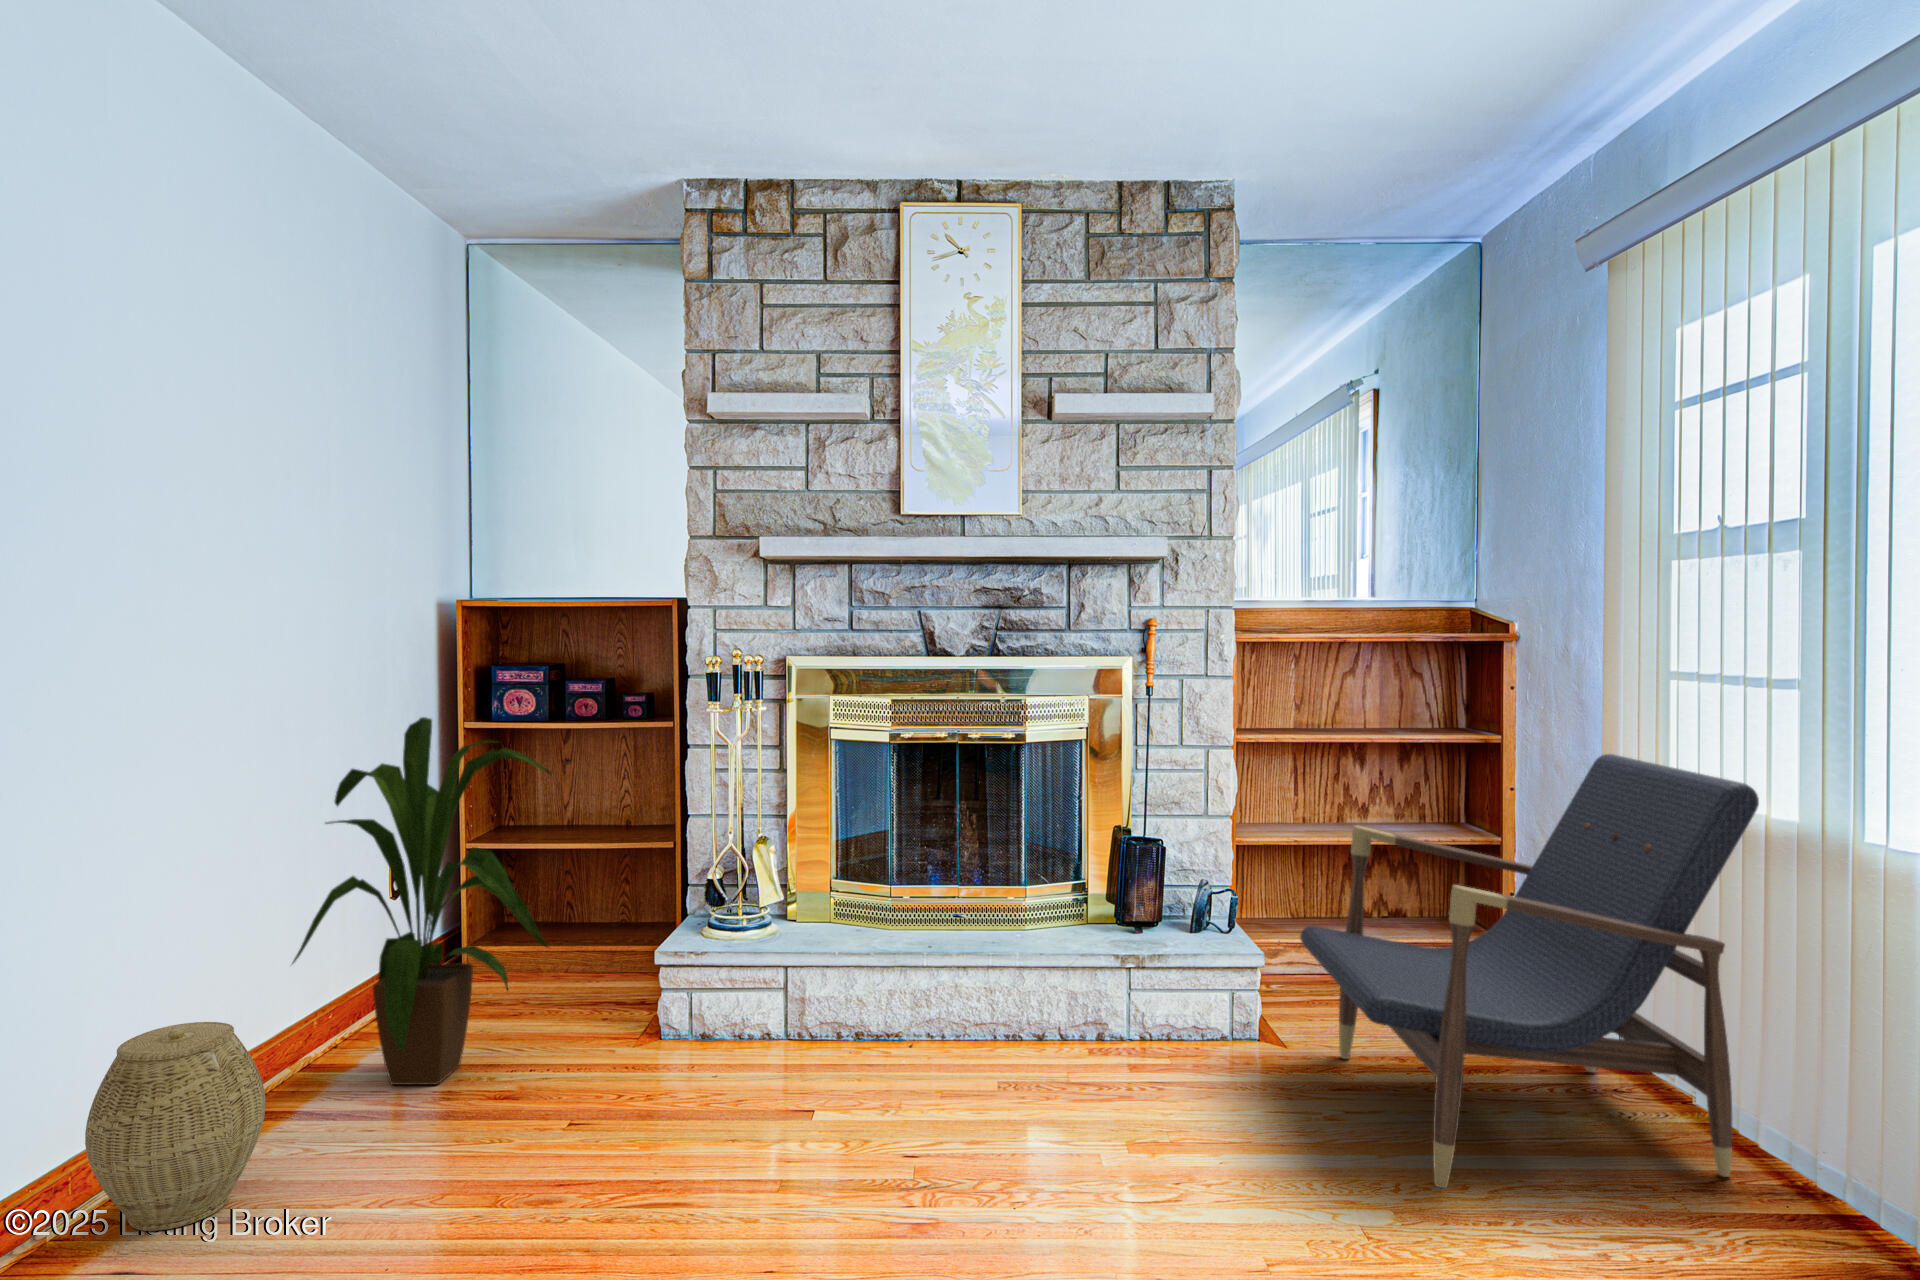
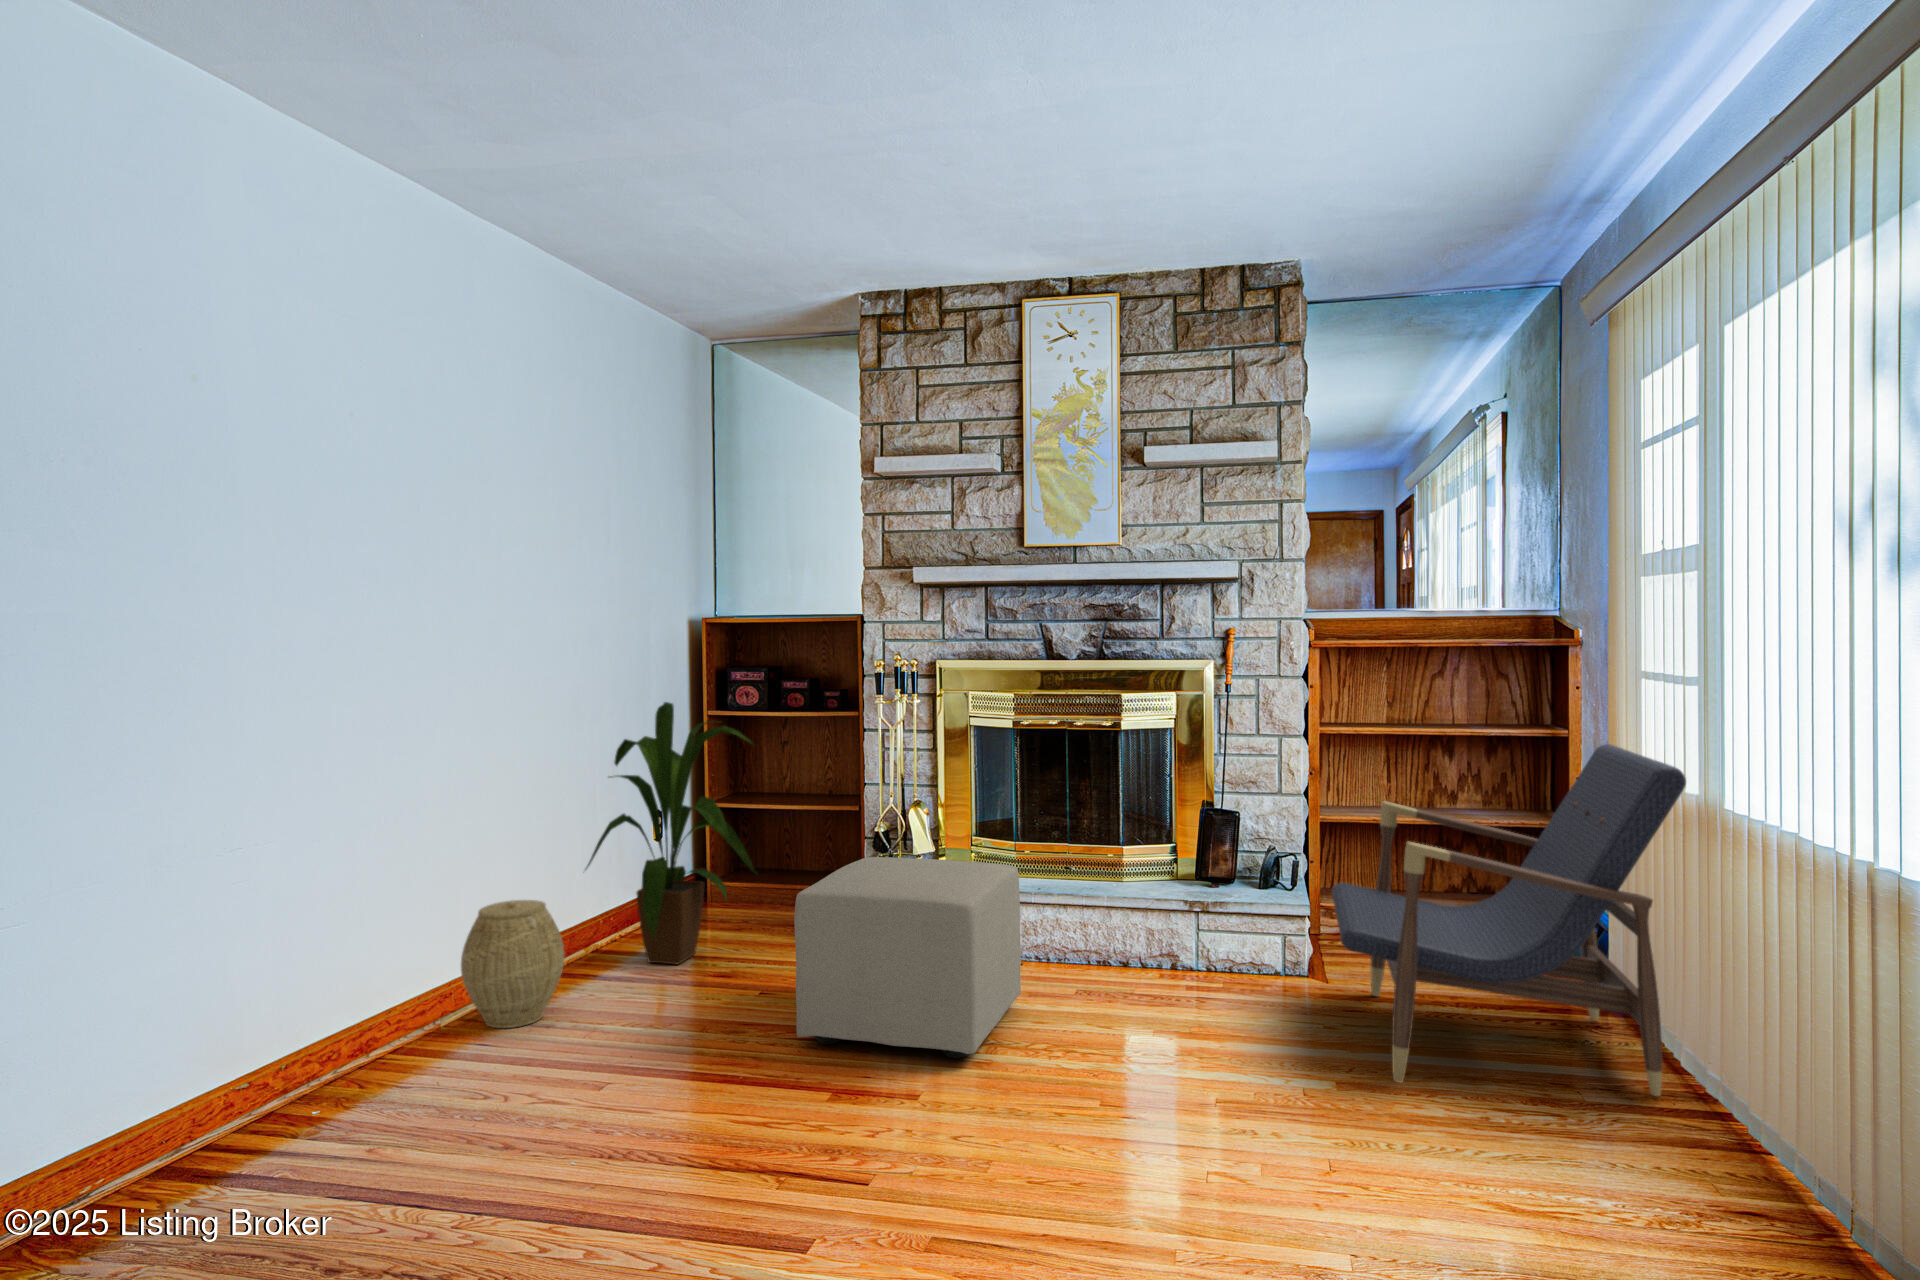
ottoman: none [640,925,936,1212] -> present [794,857,1021,1058]

